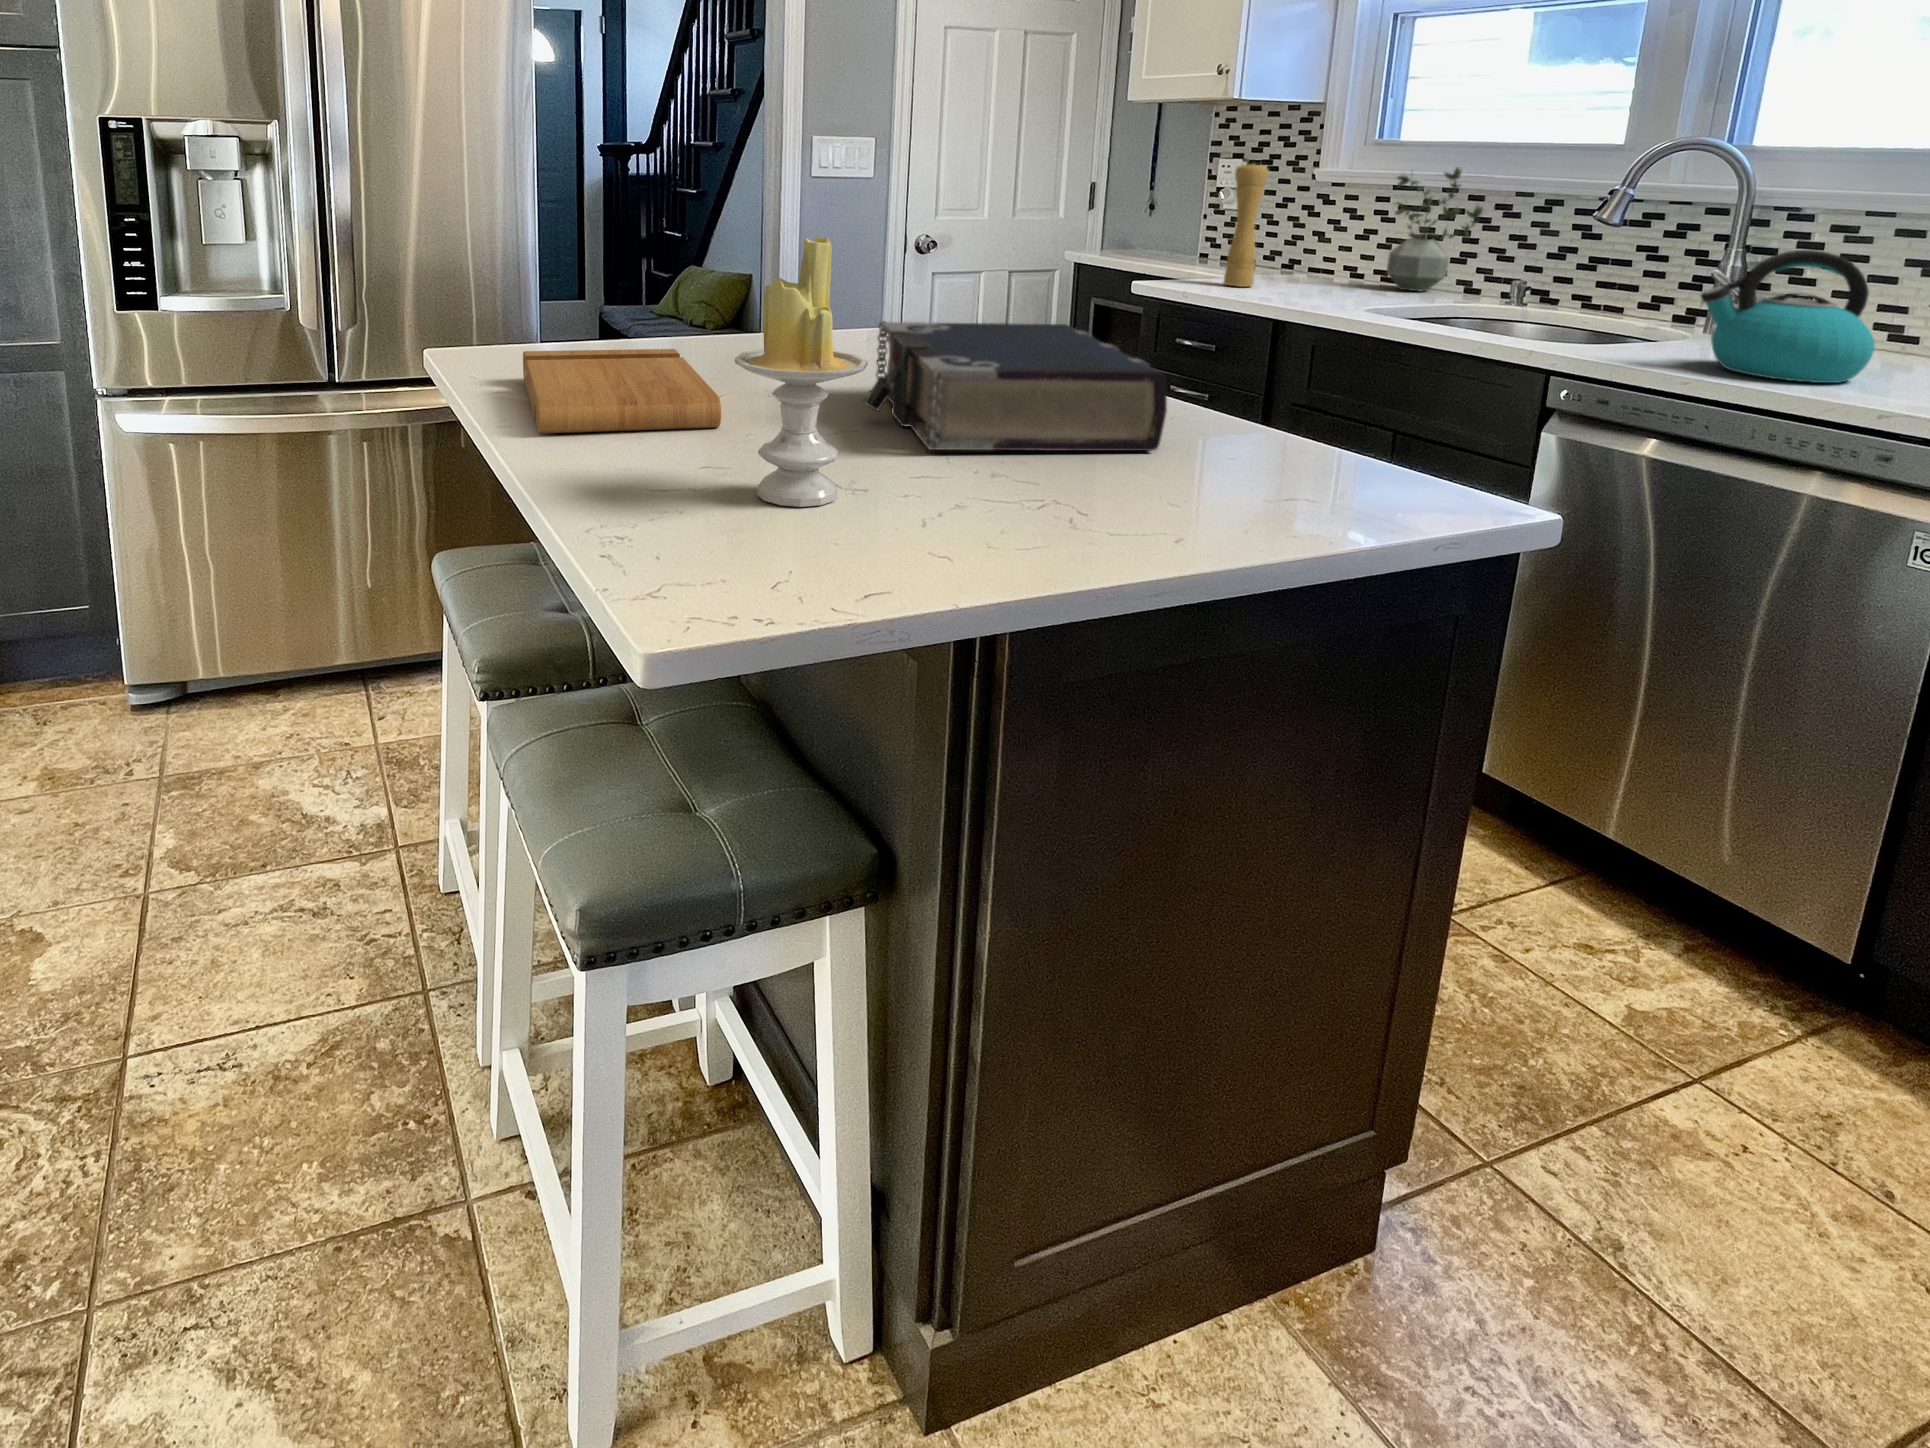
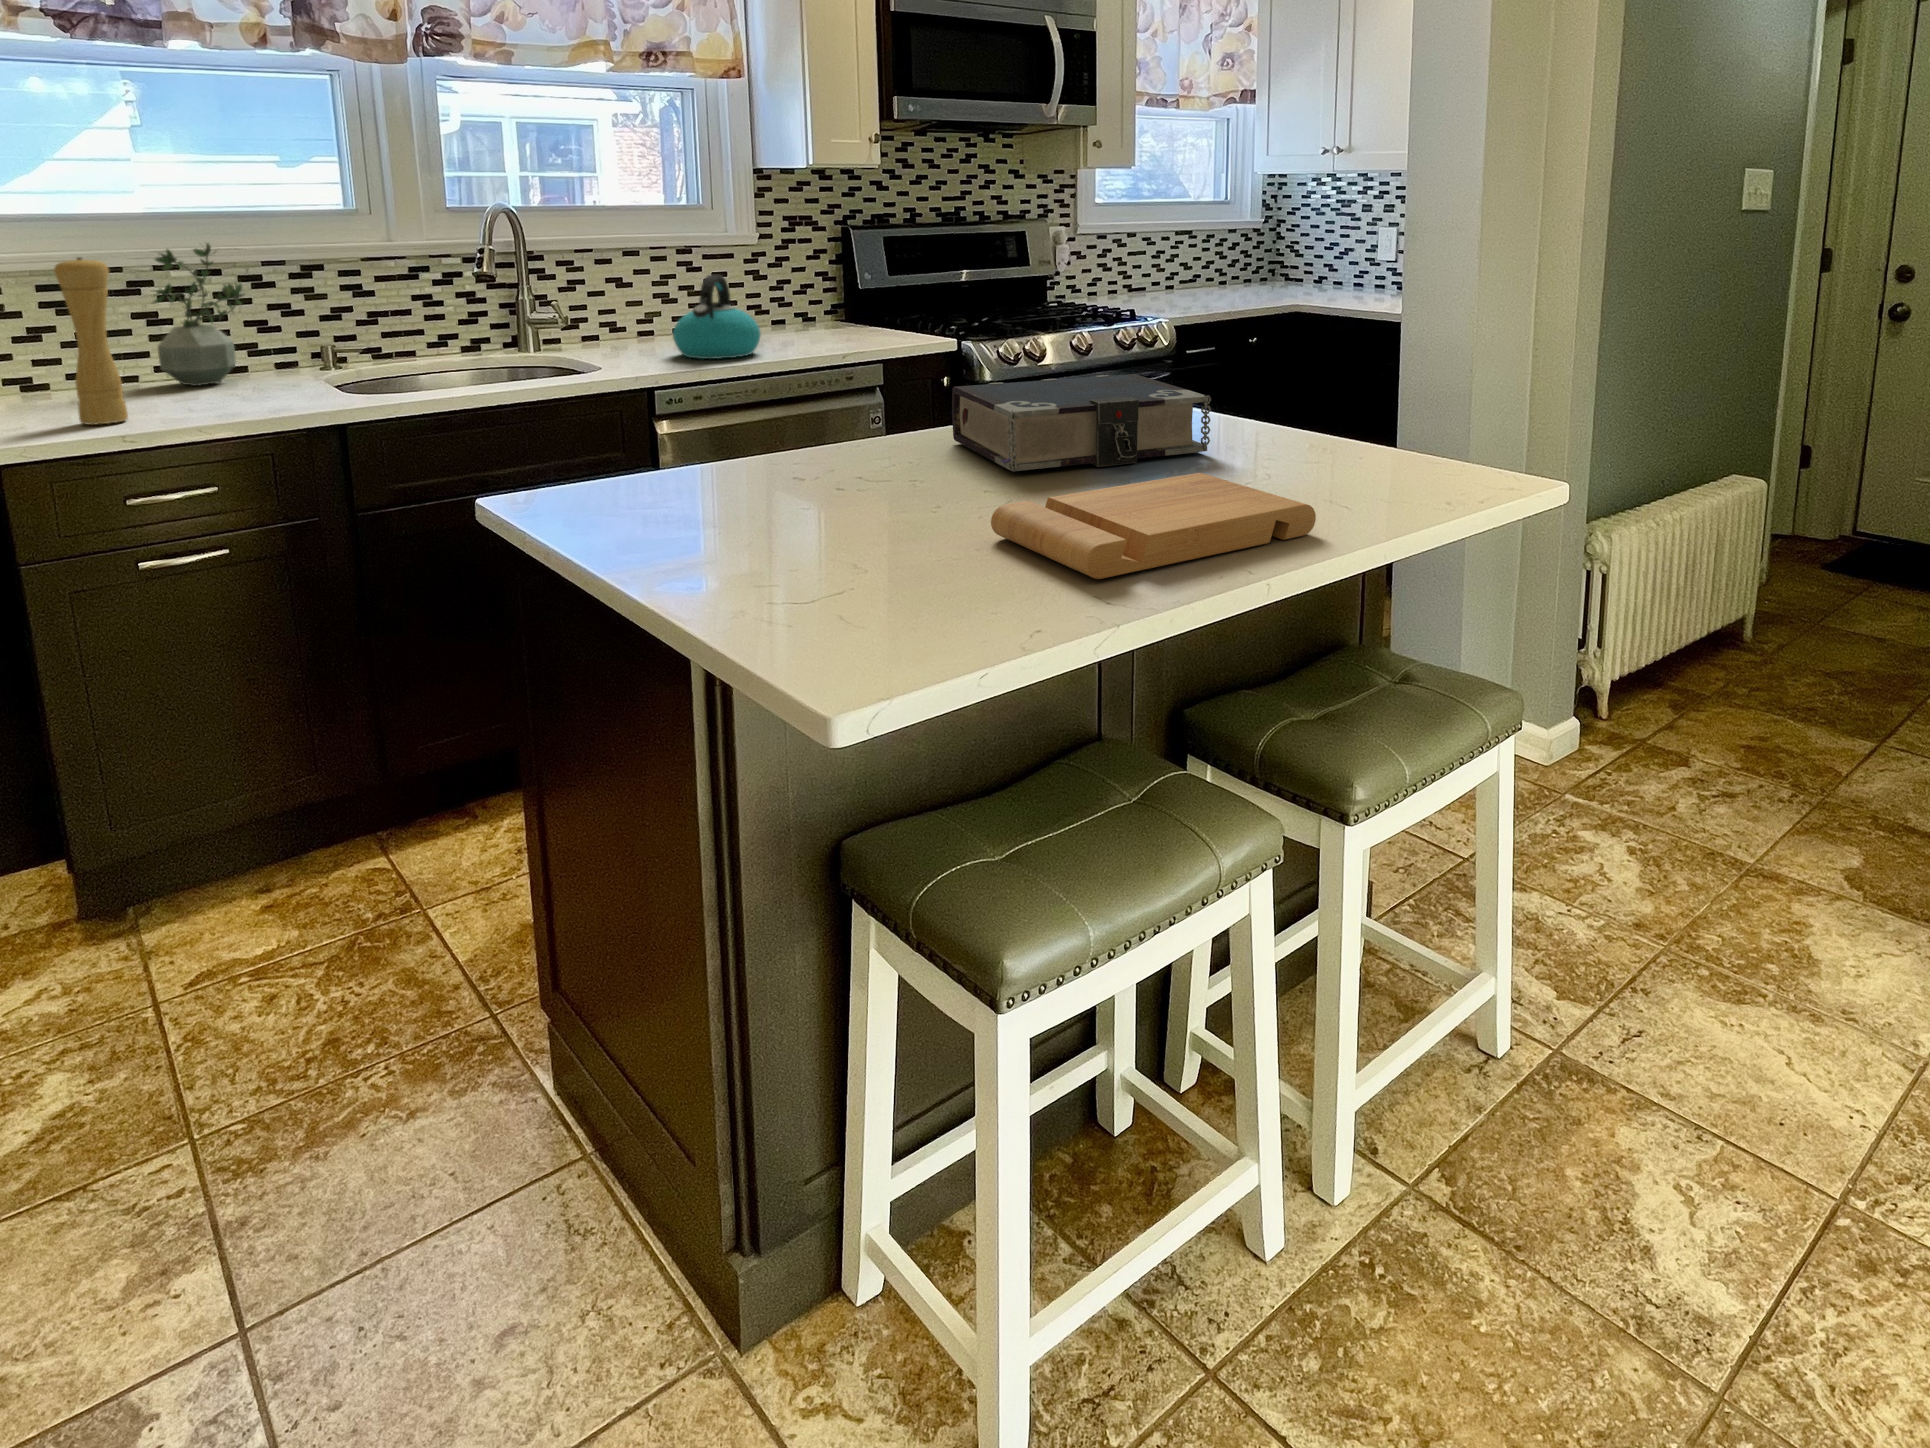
candle: present [735,237,868,507] -> none [1308,303,1393,472]

